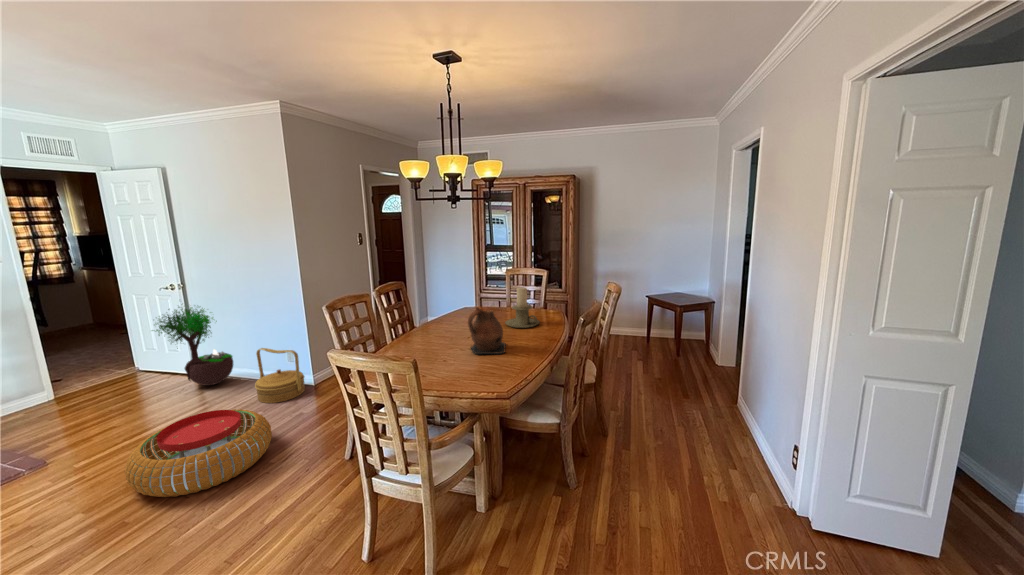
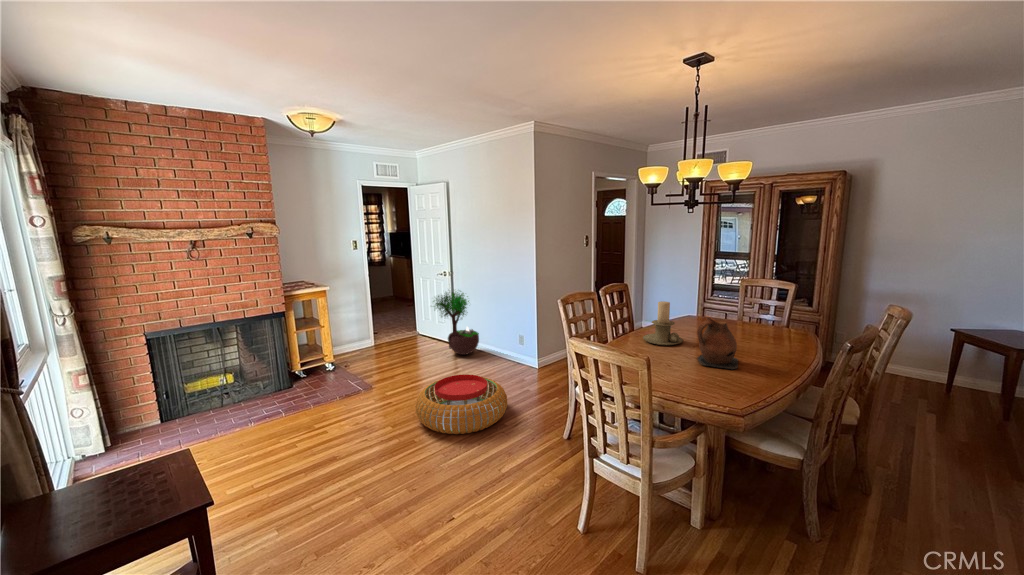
candle holder: present [505,288,540,328] -> present [643,301,683,345]
woven basket: present [255,348,305,403] -> none [494,330,531,378]

